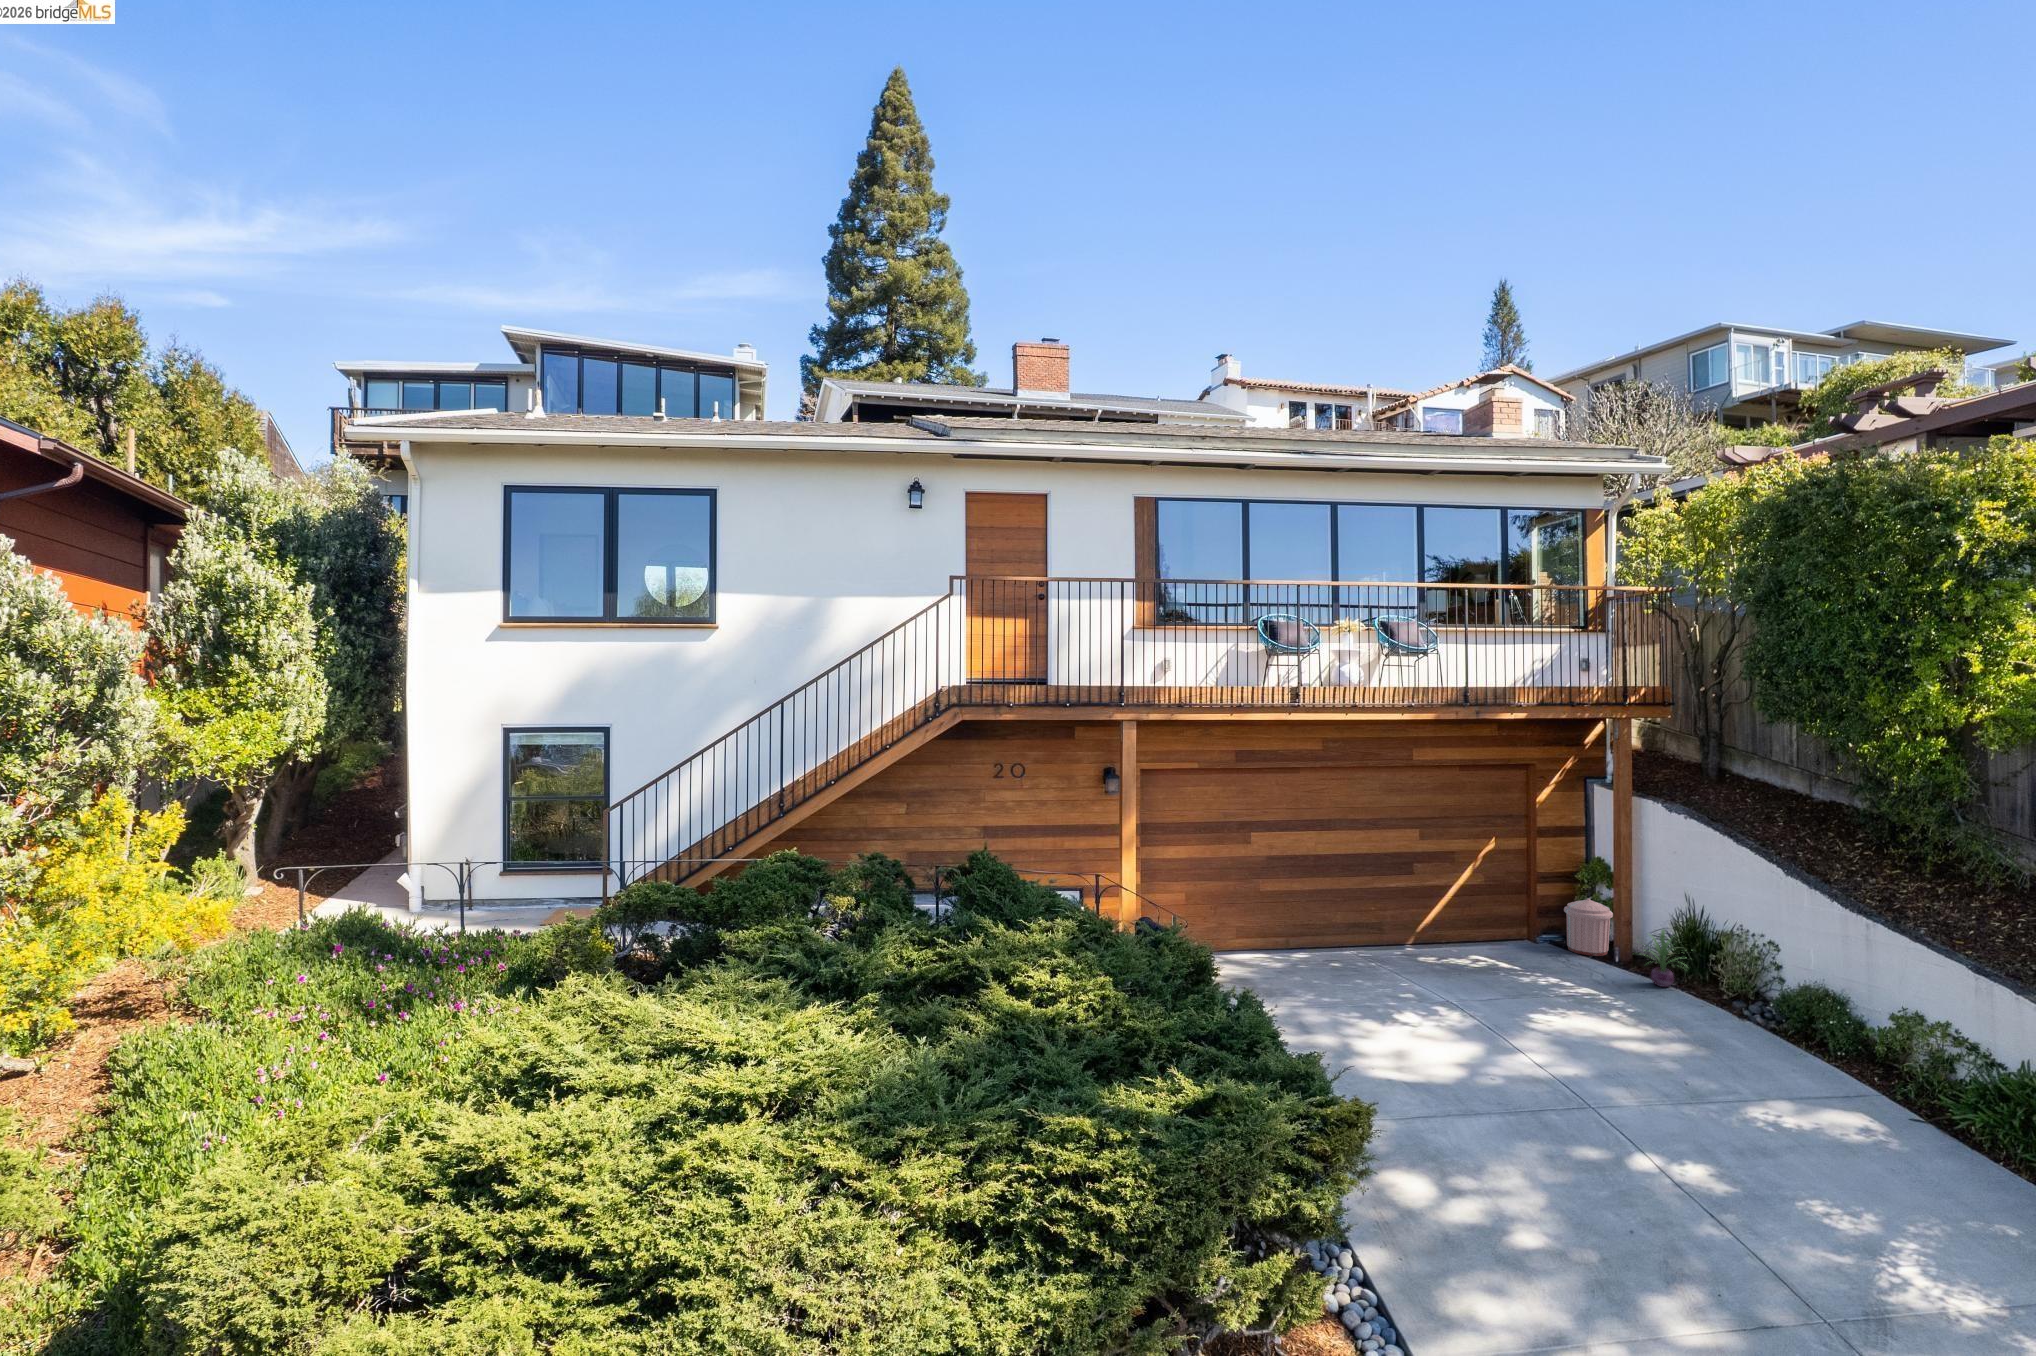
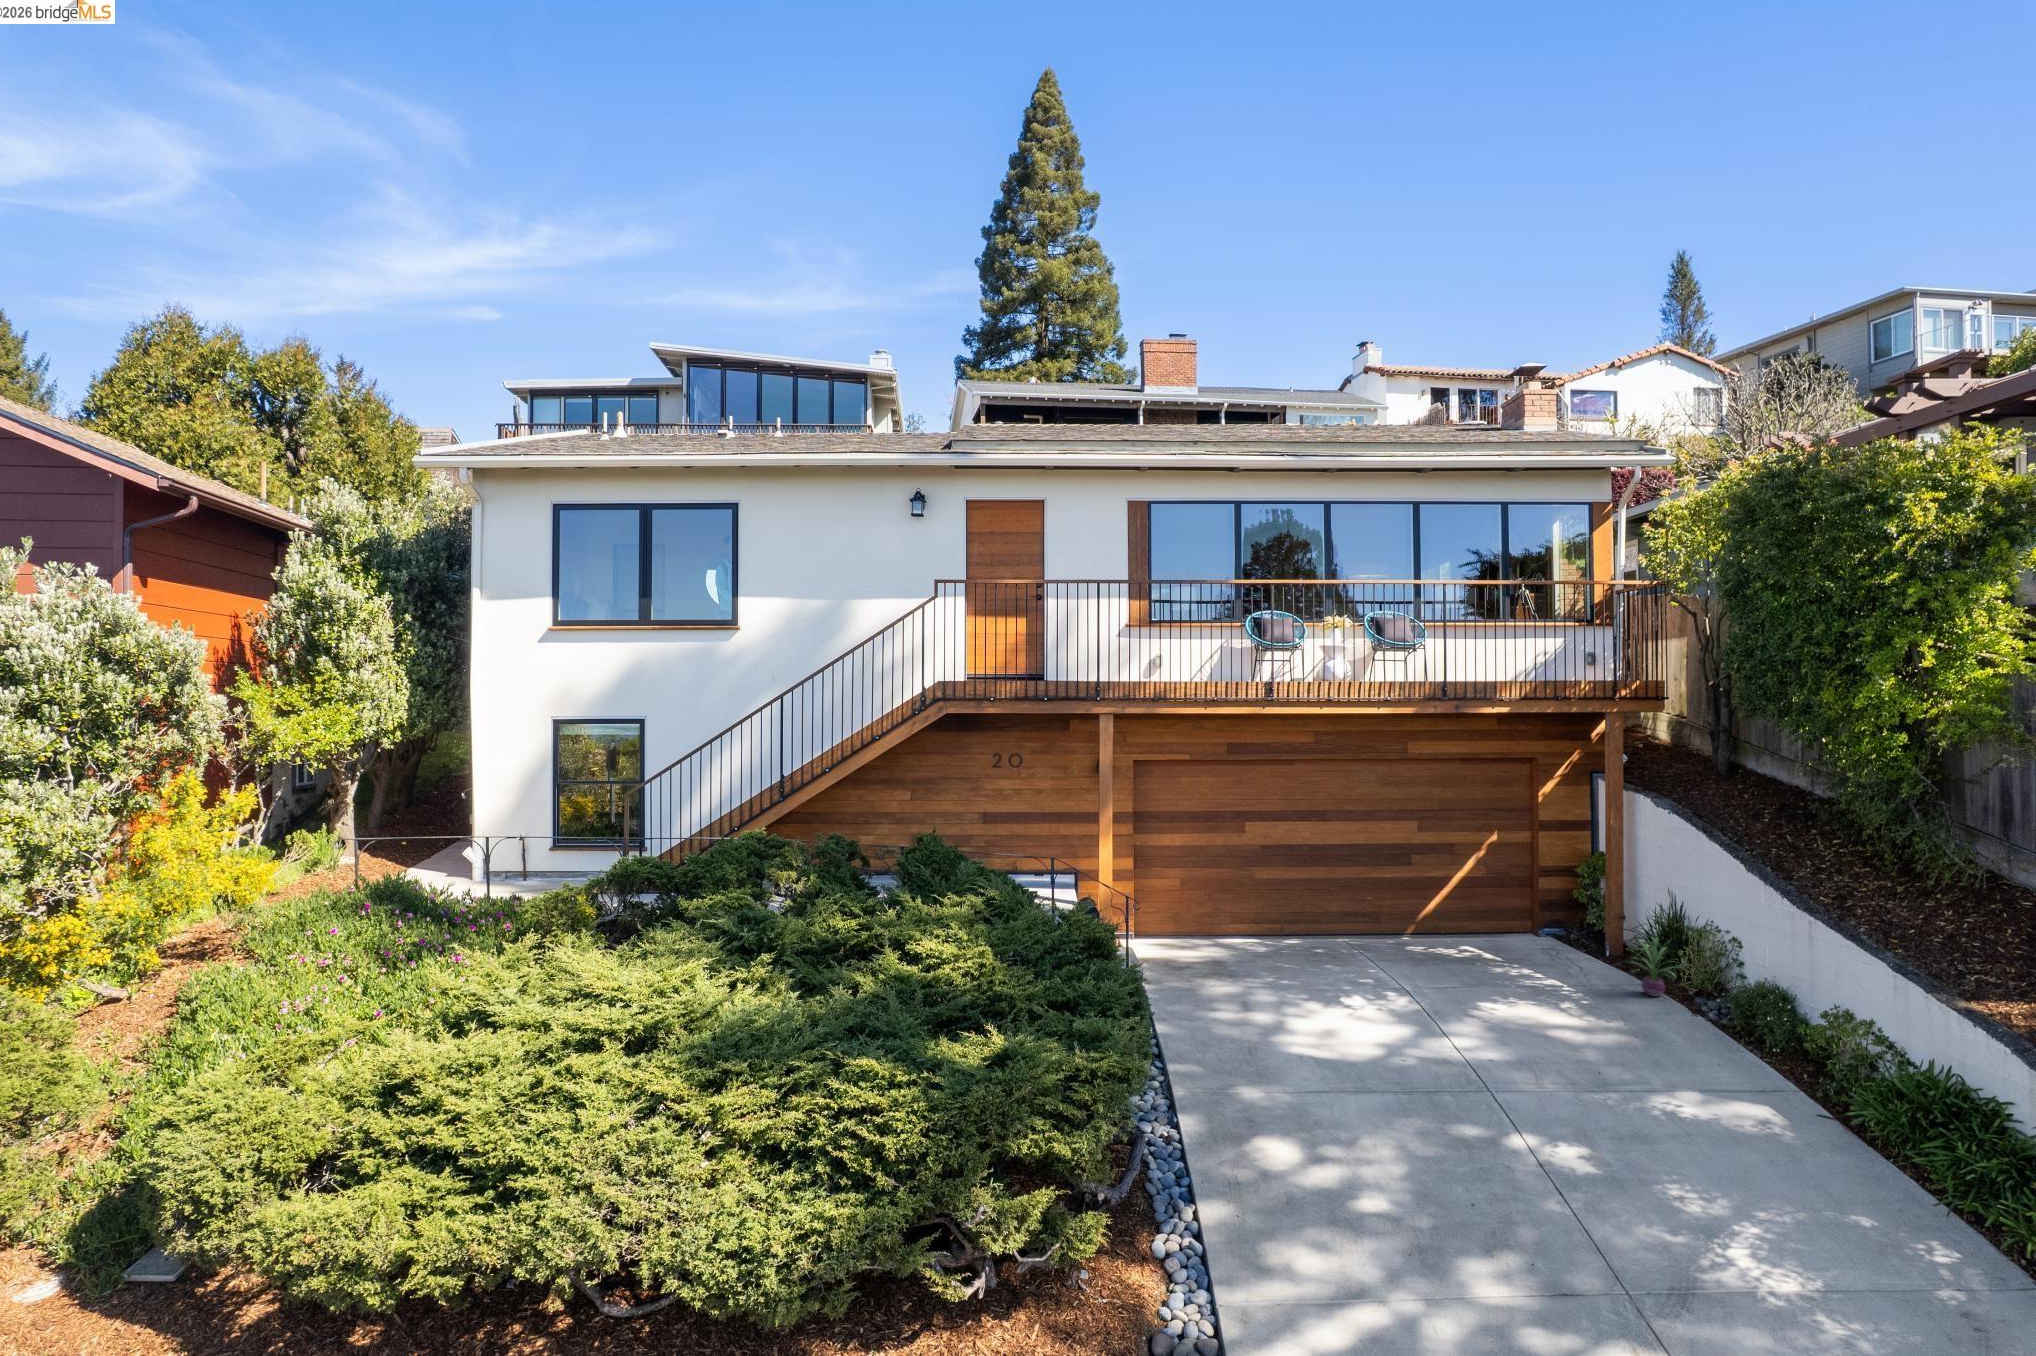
trash can: present [1564,898,1613,956] -> none [1570,904,1620,964]

